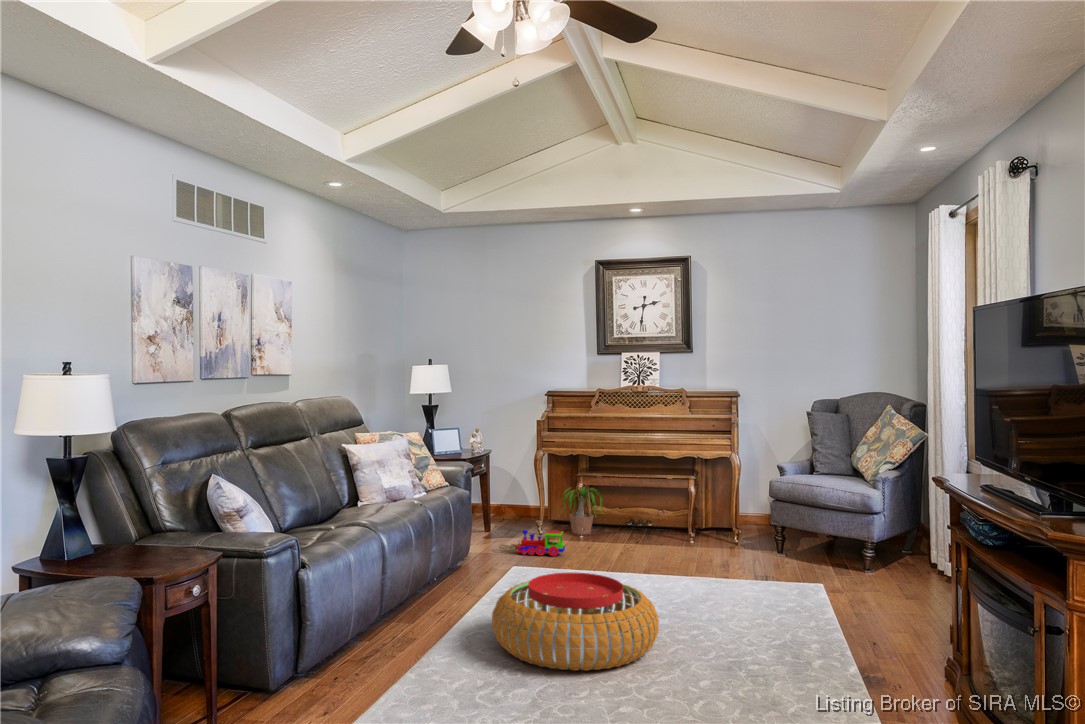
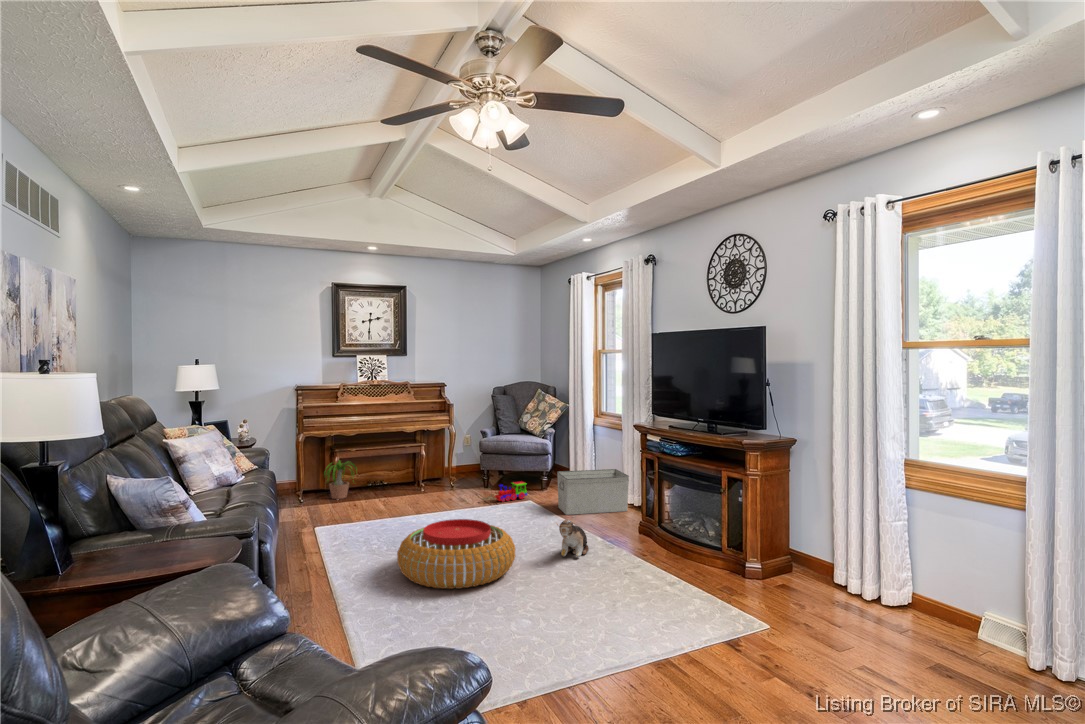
toy train: present [499,530,565,556] -> present [482,481,527,502]
storage bin: none [844,539,972,629] -> present [557,469,629,515]
plush toy: none [721,607,812,674] -> present [557,519,589,557]

